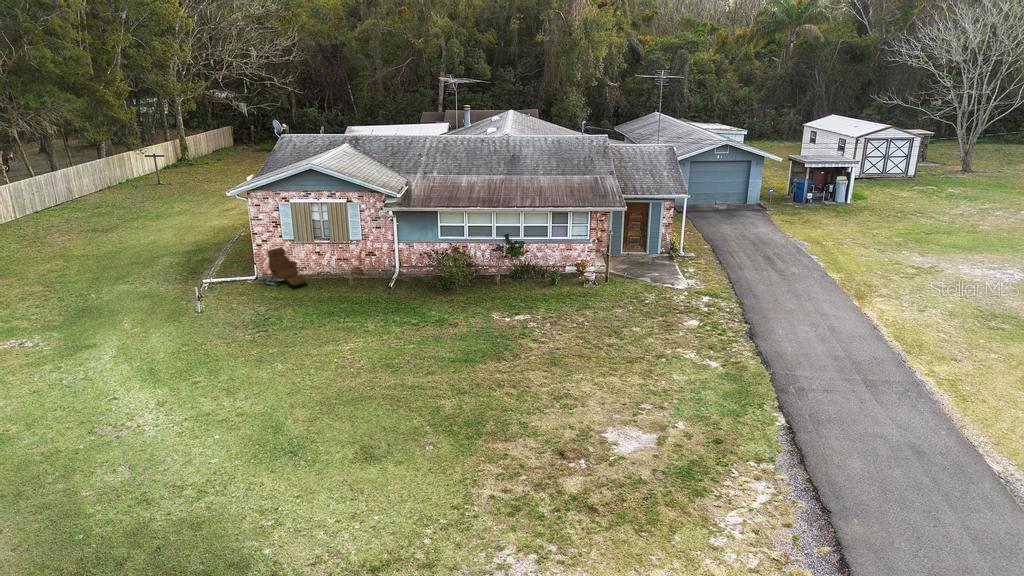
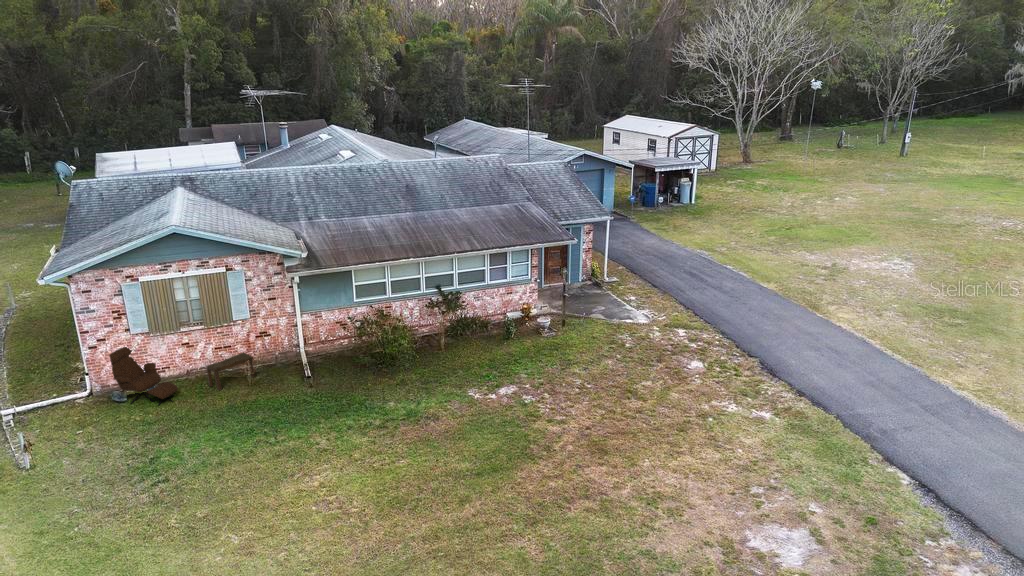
bench: none [327,265,360,287] -> present [206,353,254,390]

